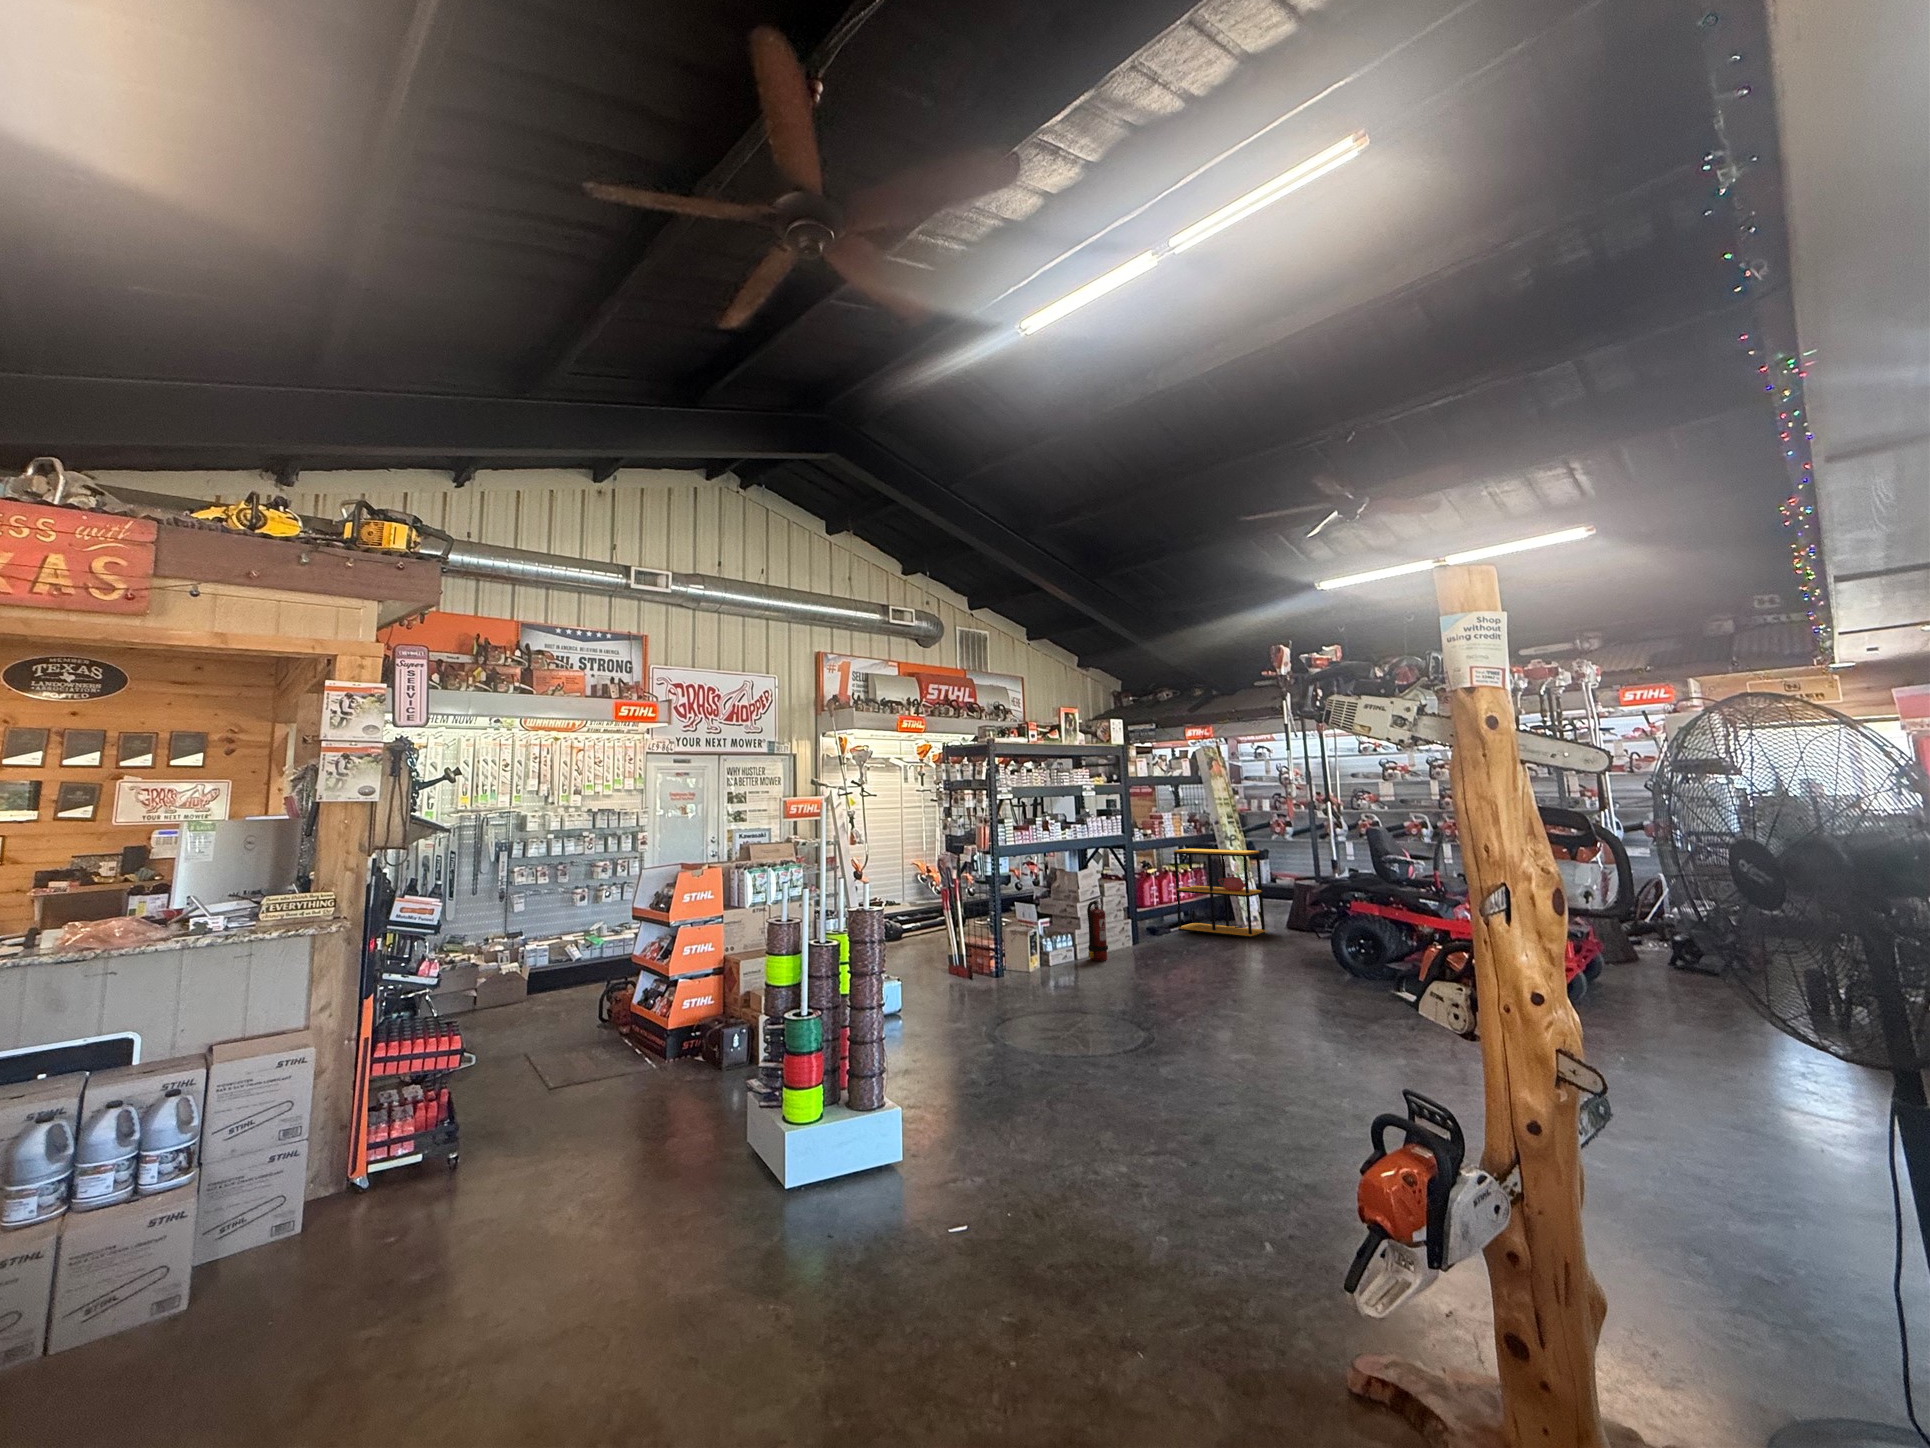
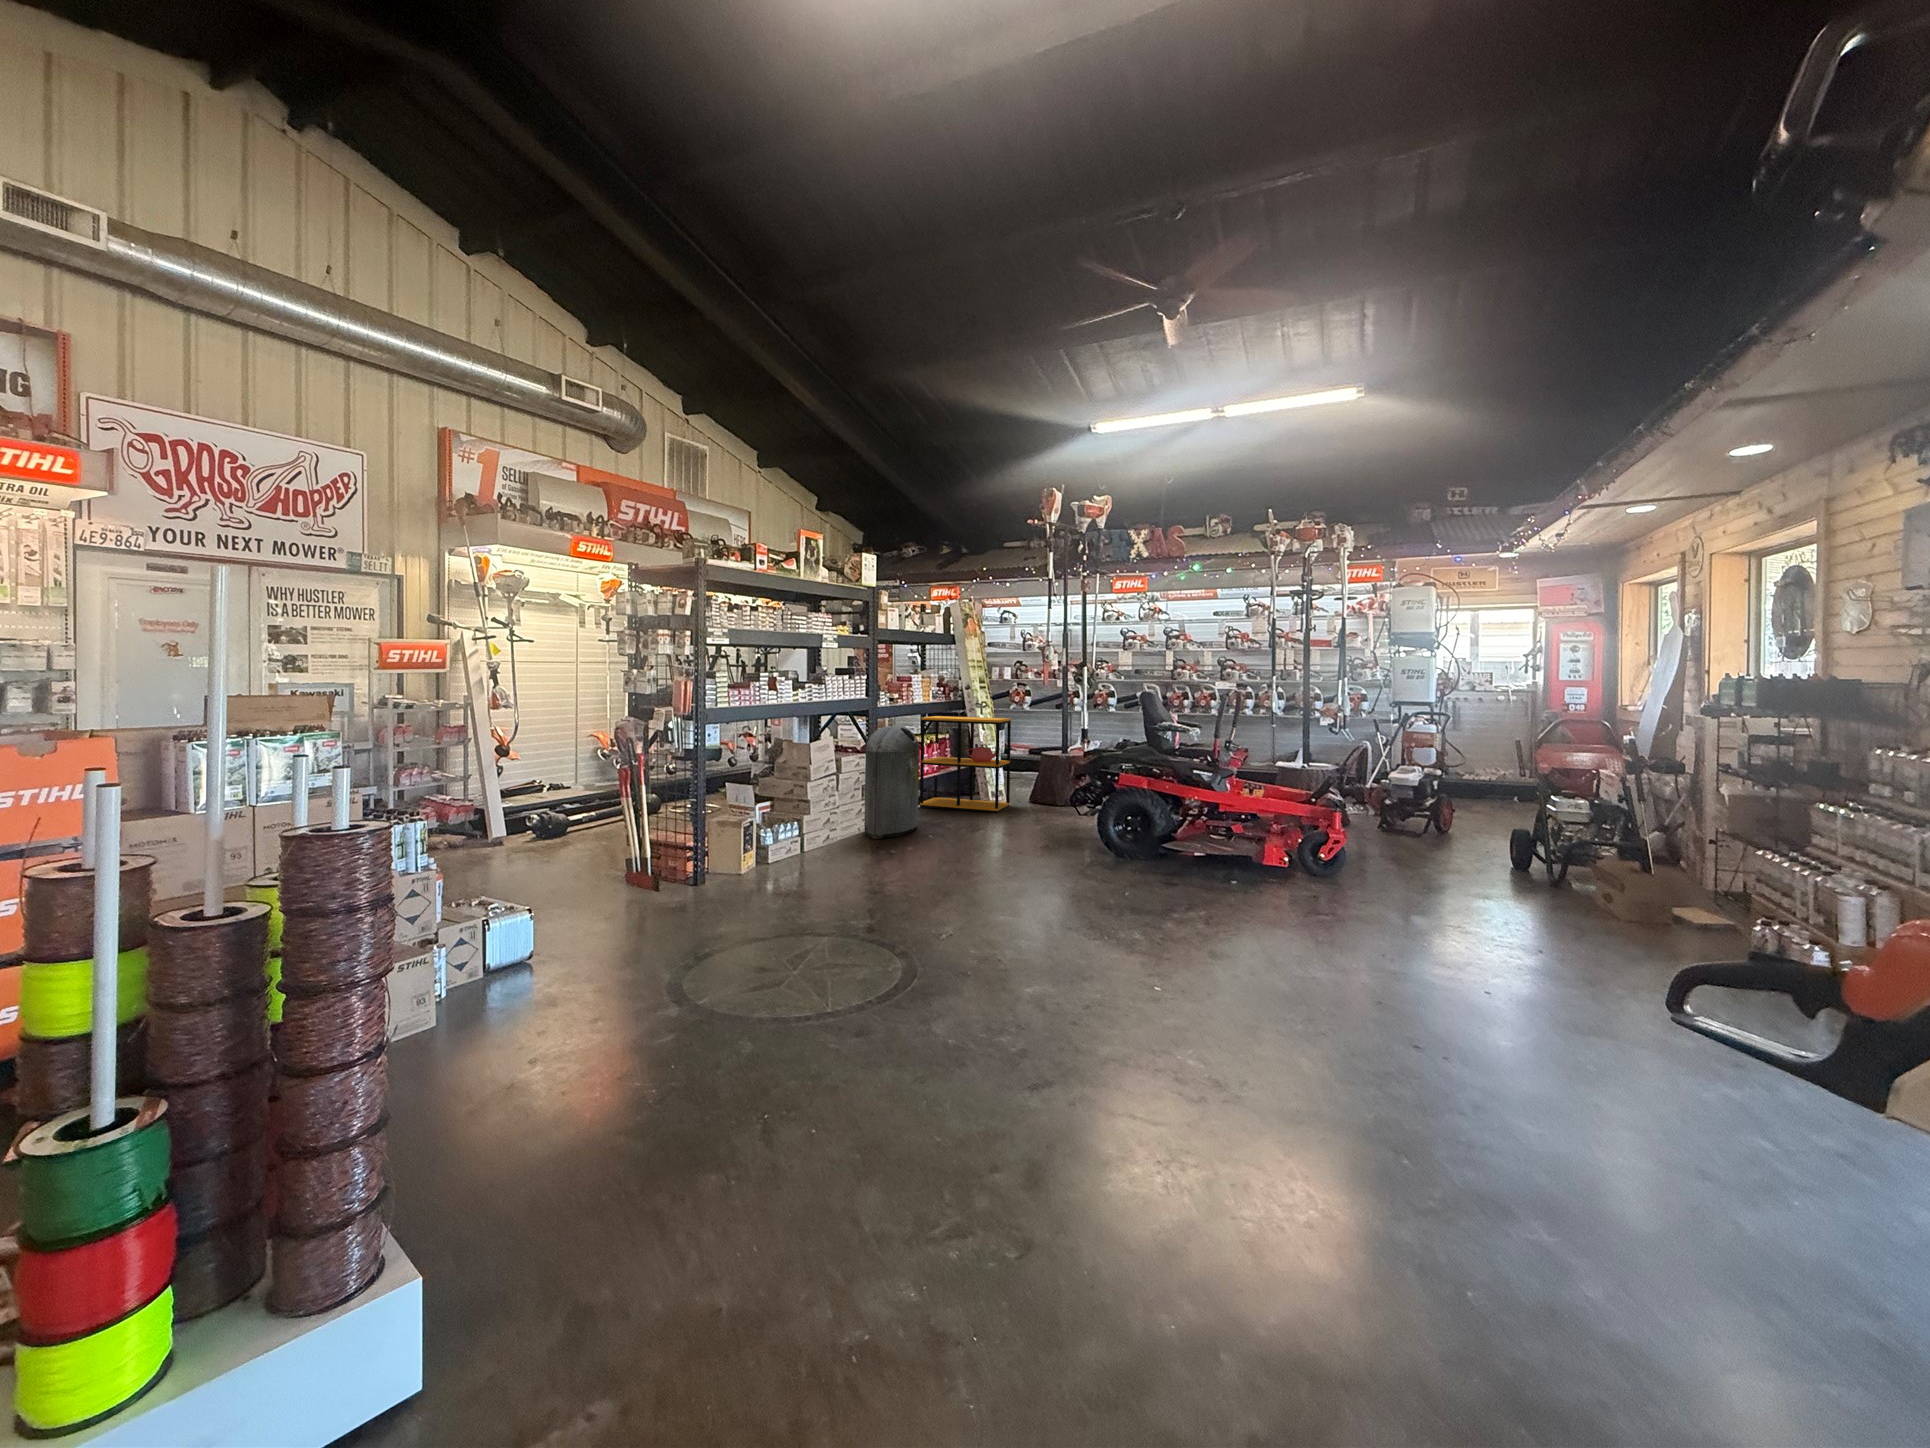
trash can: none [1124,858,1174,954] -> present [864,726,919,839]
fire extinguisher: present [1087,896,1108,961] -> none [819,773,843,852]

